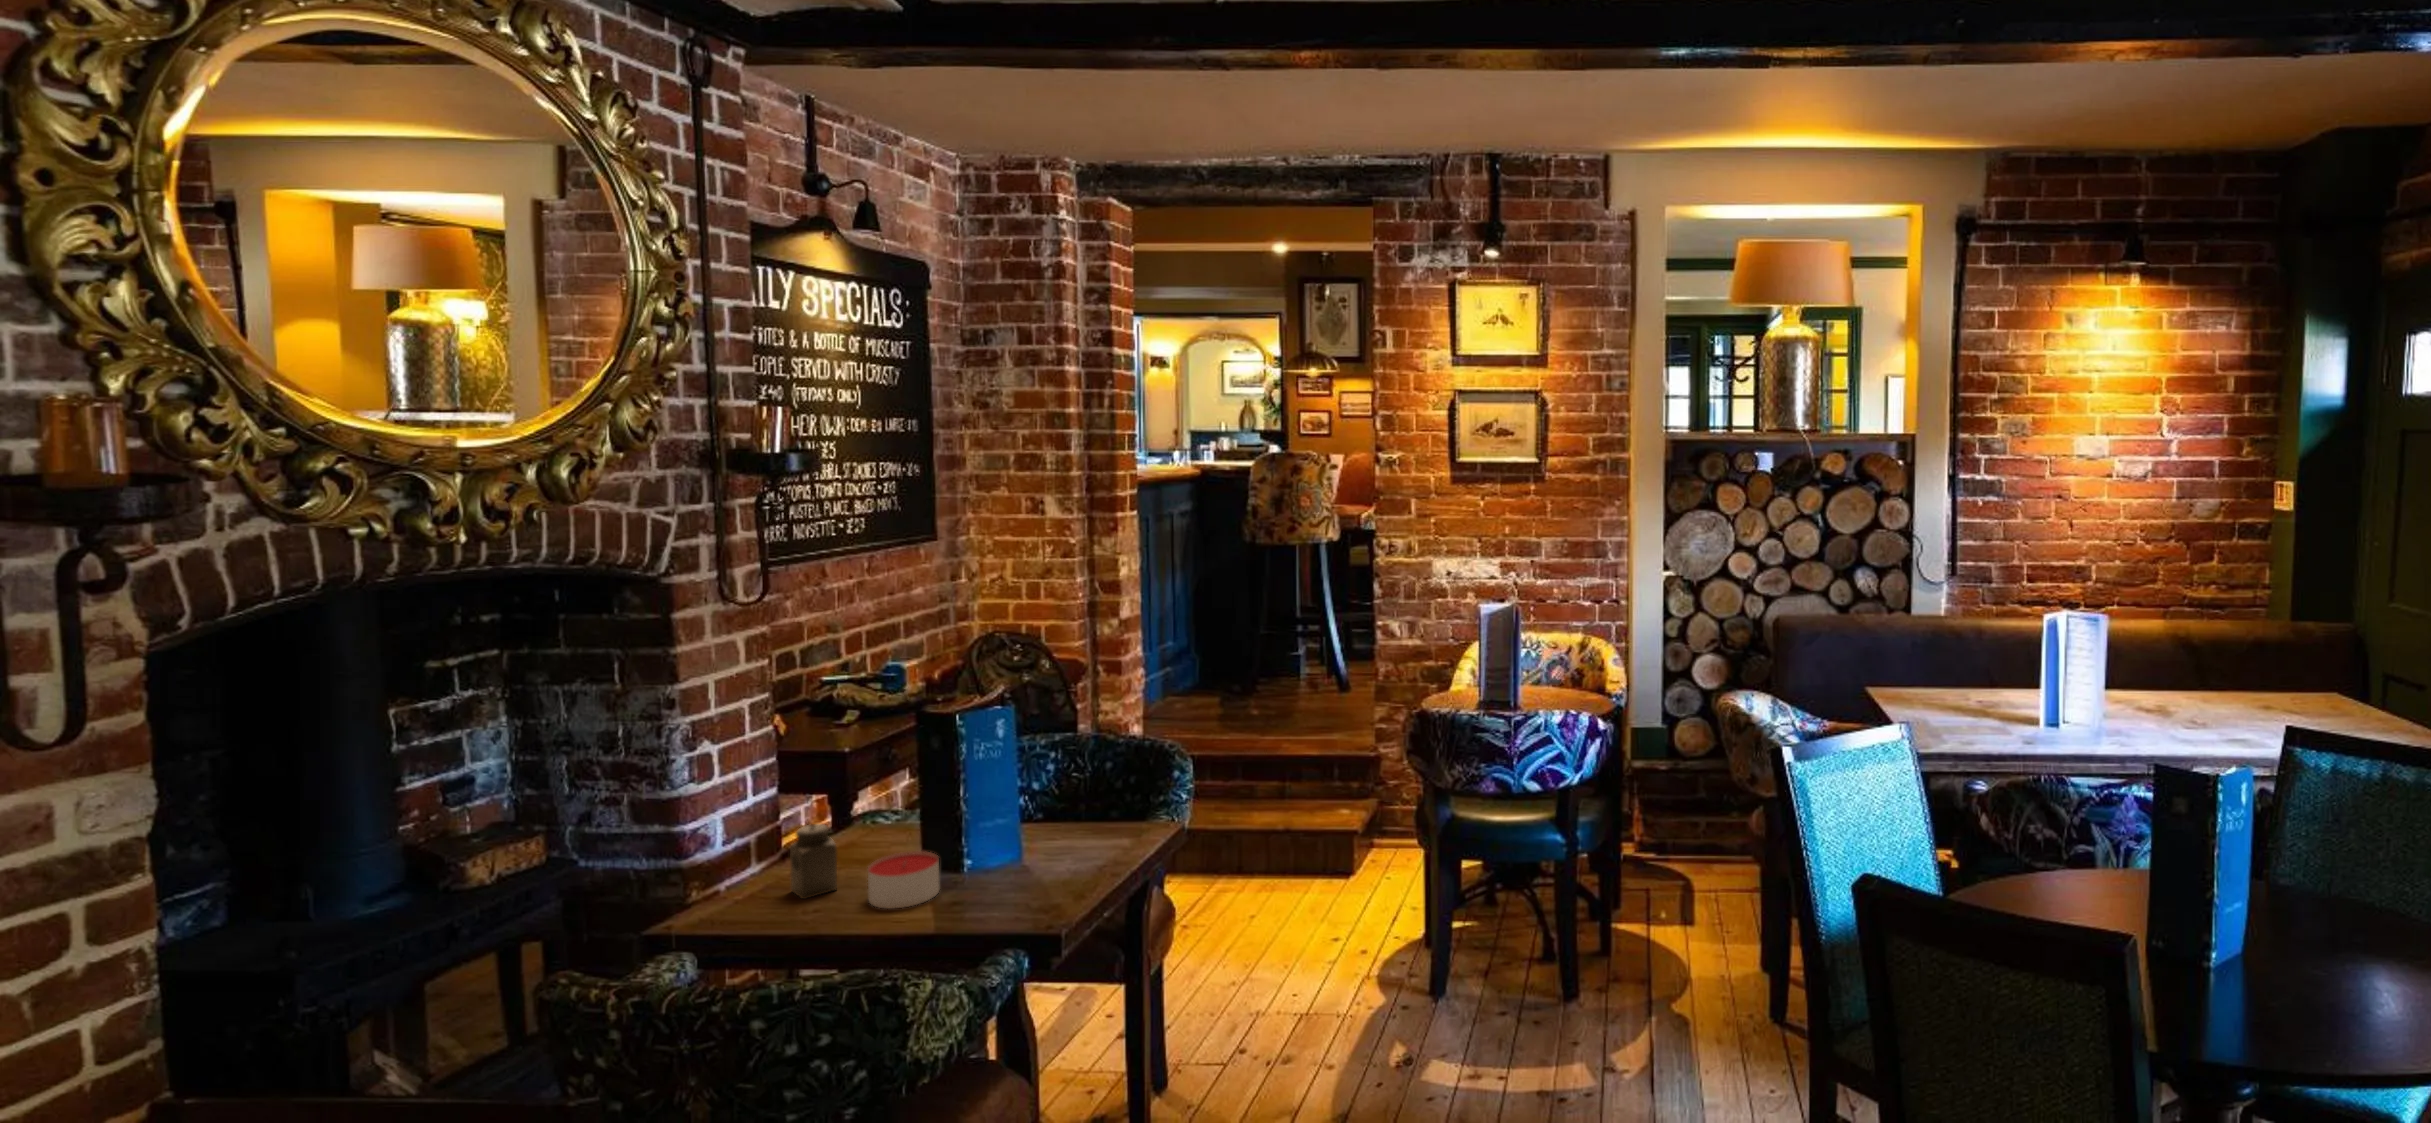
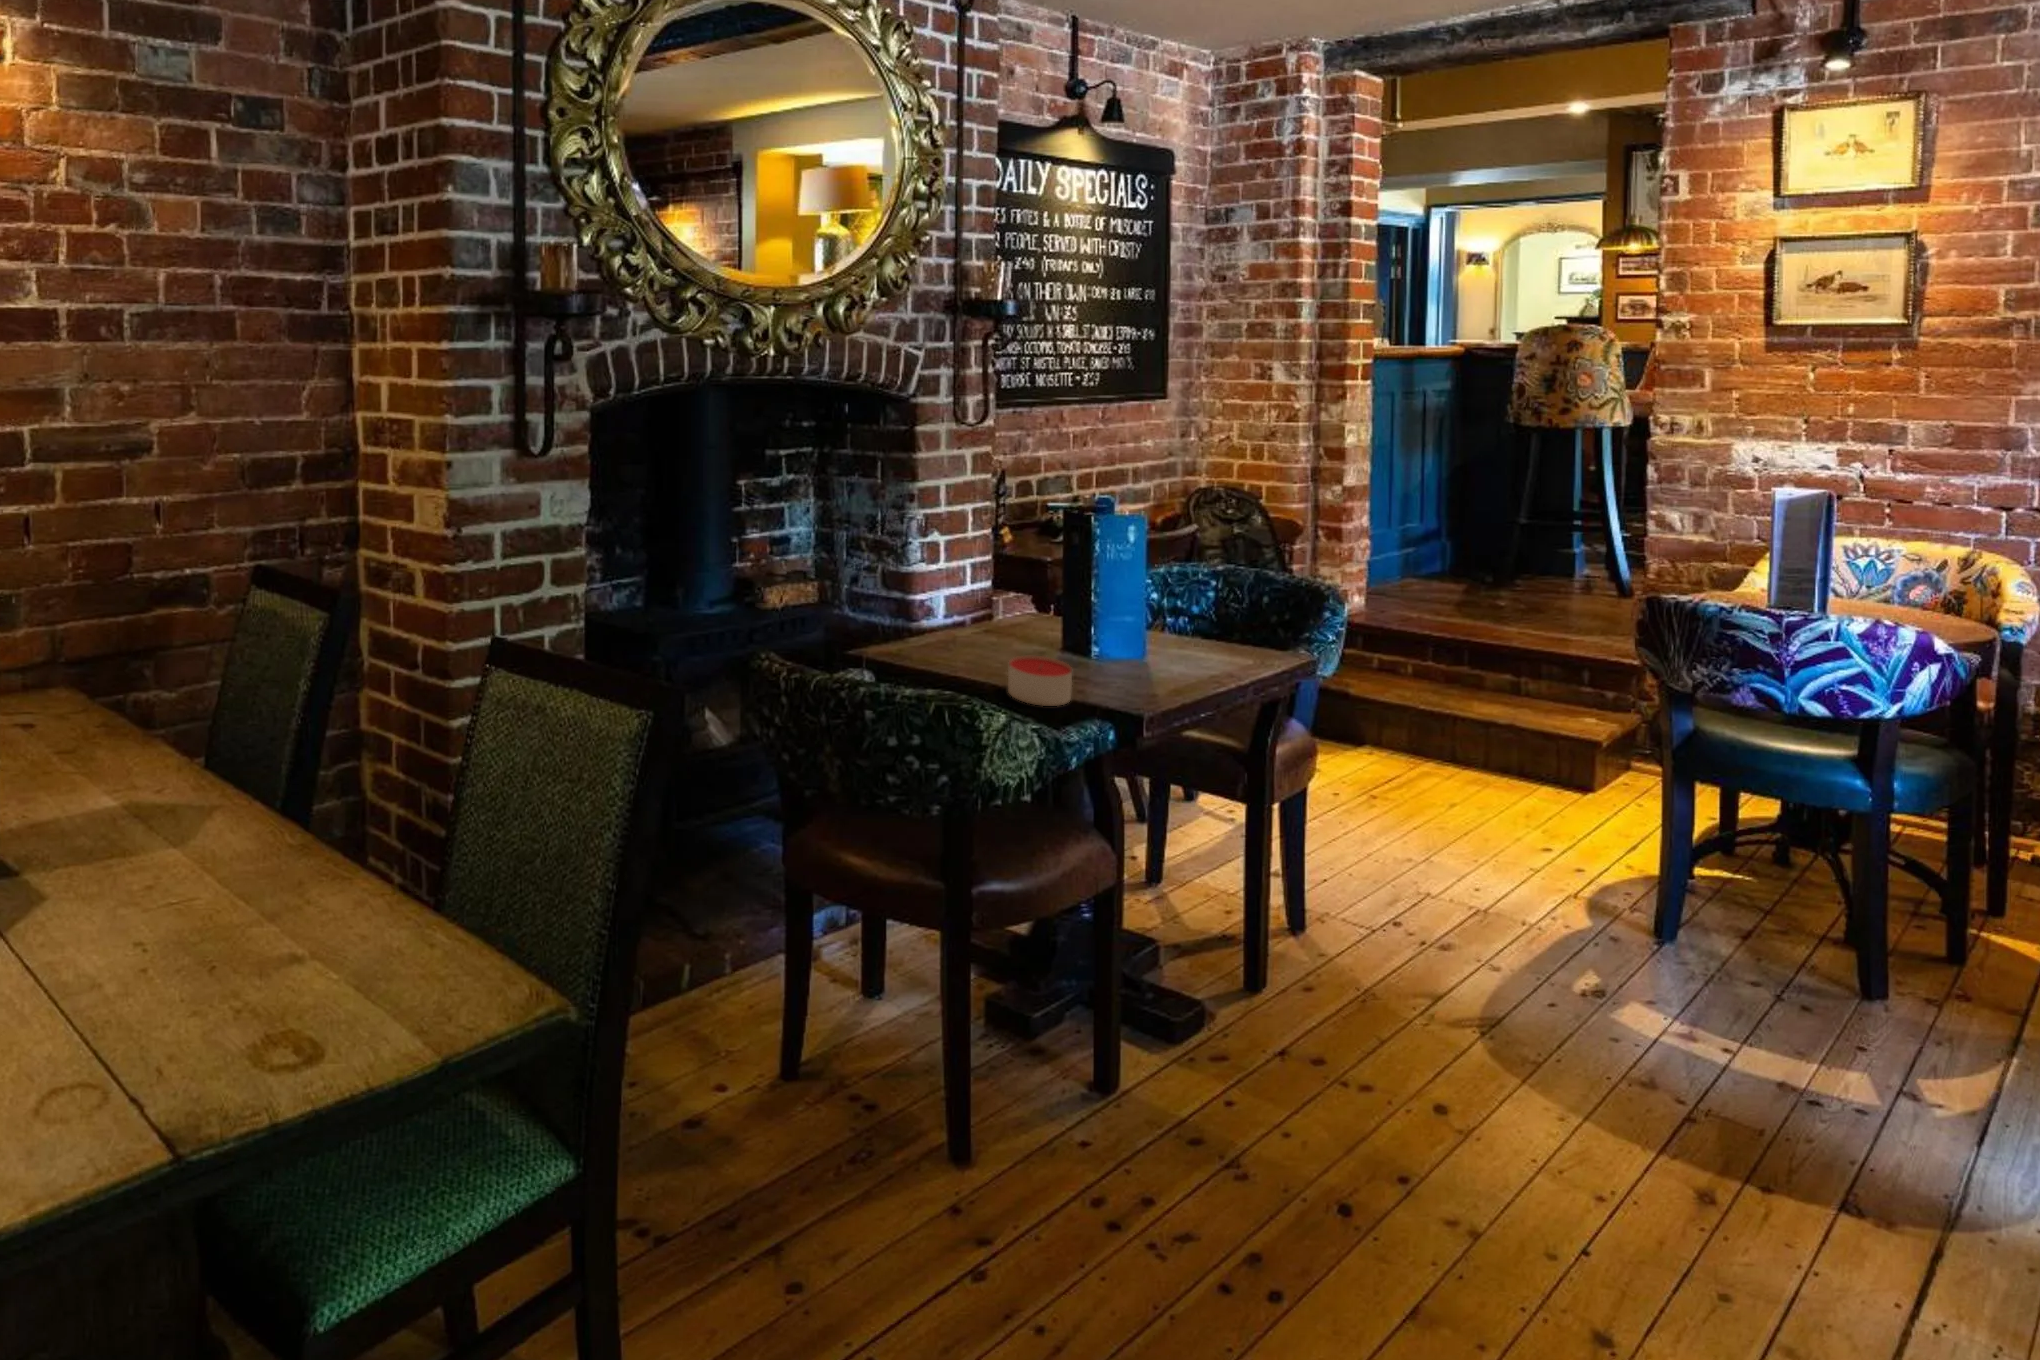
salt shaker: present [790,824,837,899] -> none [955,611,991,672]

